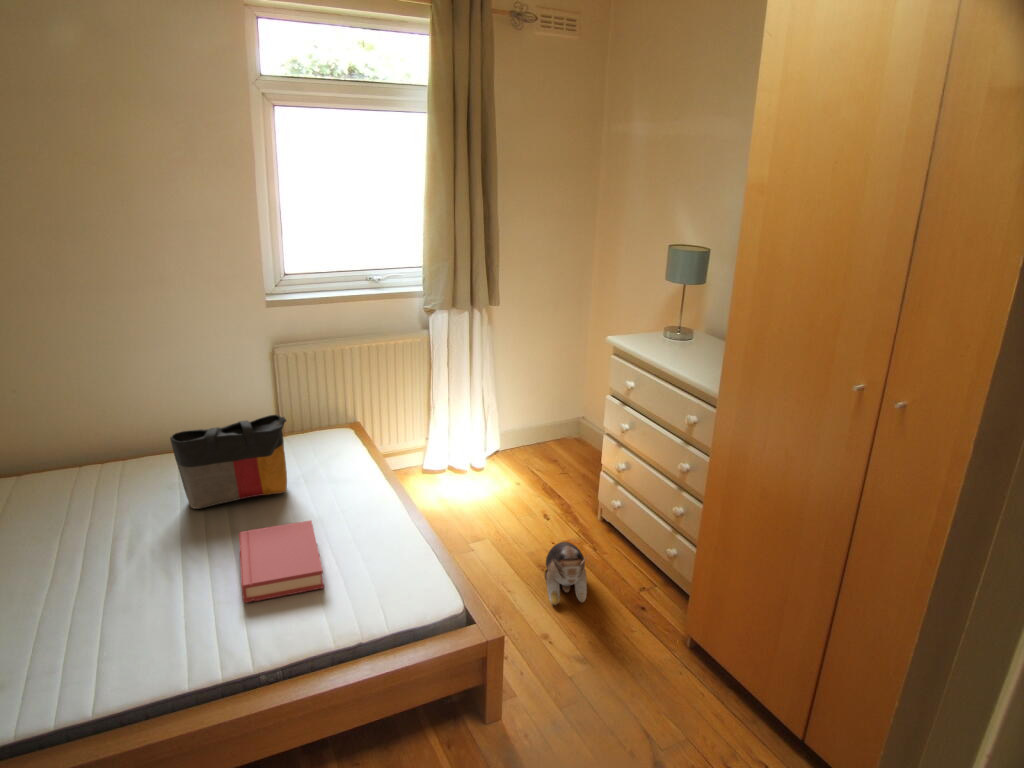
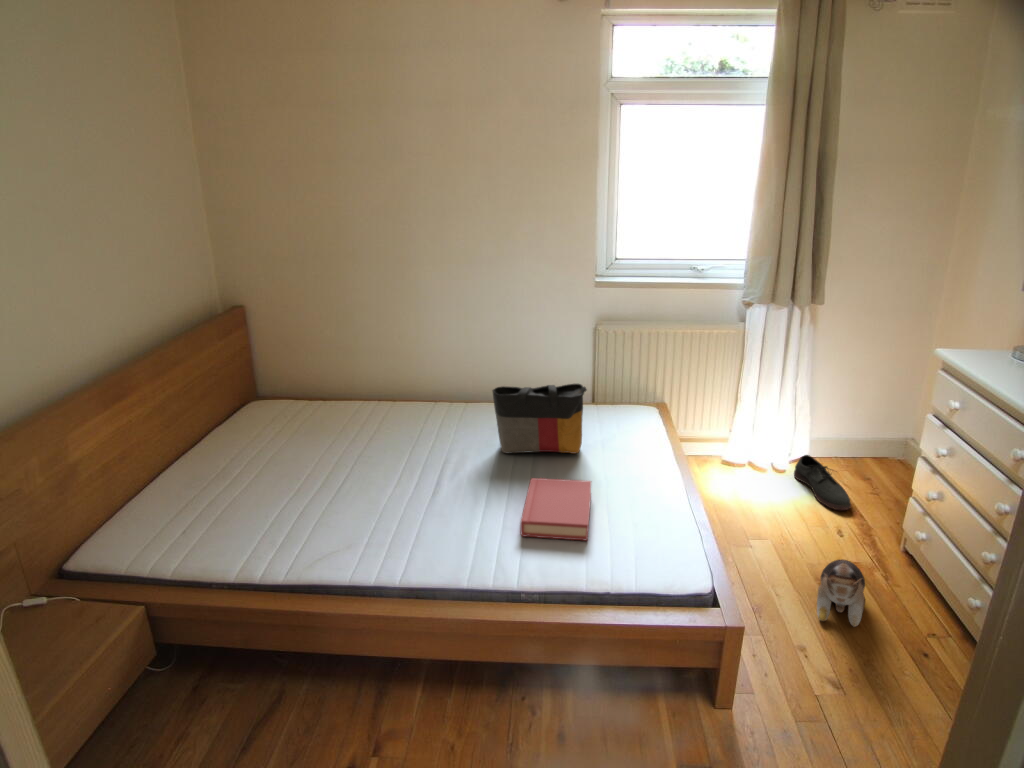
shoe: none [492,450,549,496] -> present [794,455,851,510]

